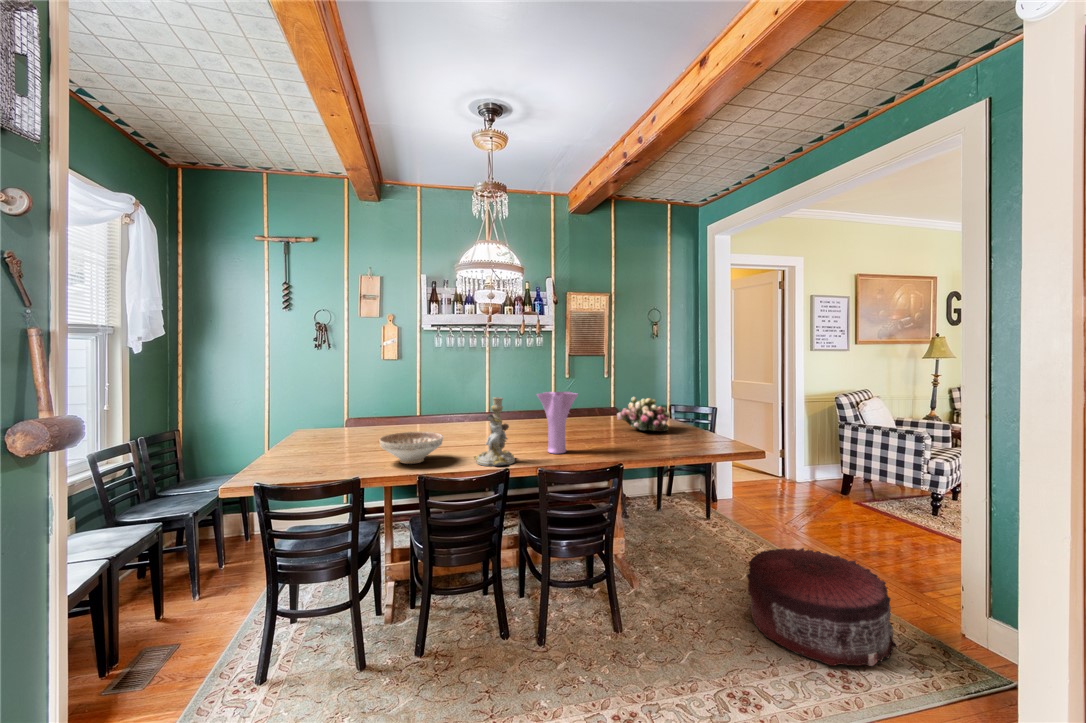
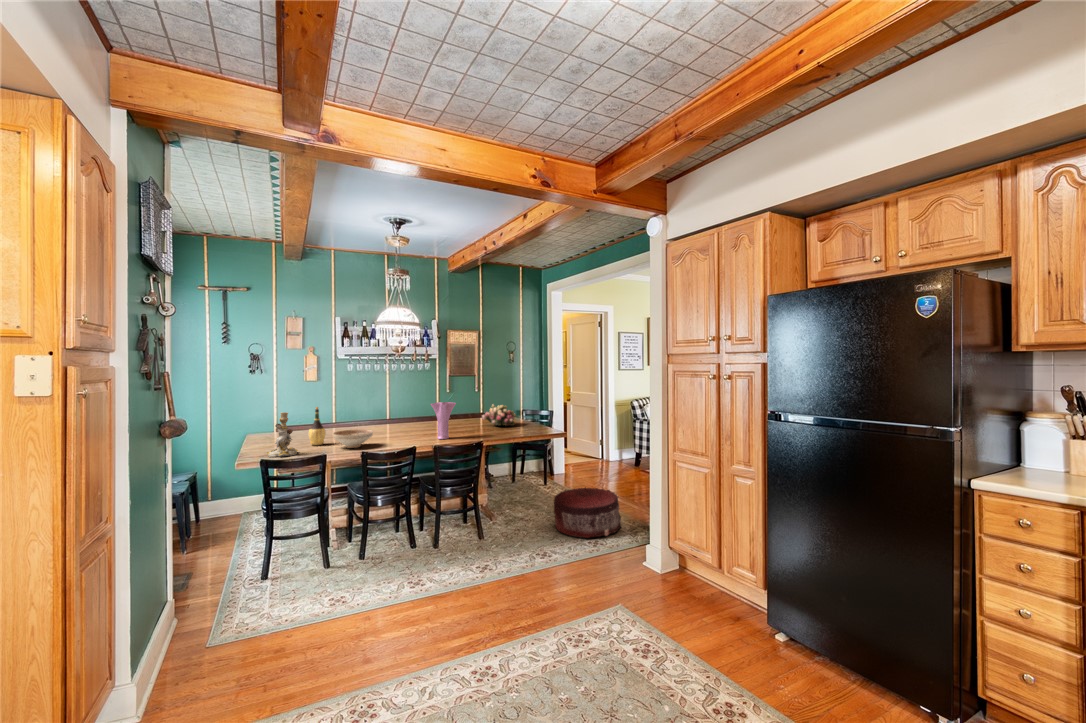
wine bottle: none [353,394,379,454] -> present [309,407,326,445]
candlestick: present [474,397,515,466] -> present [267,412,298,457]

